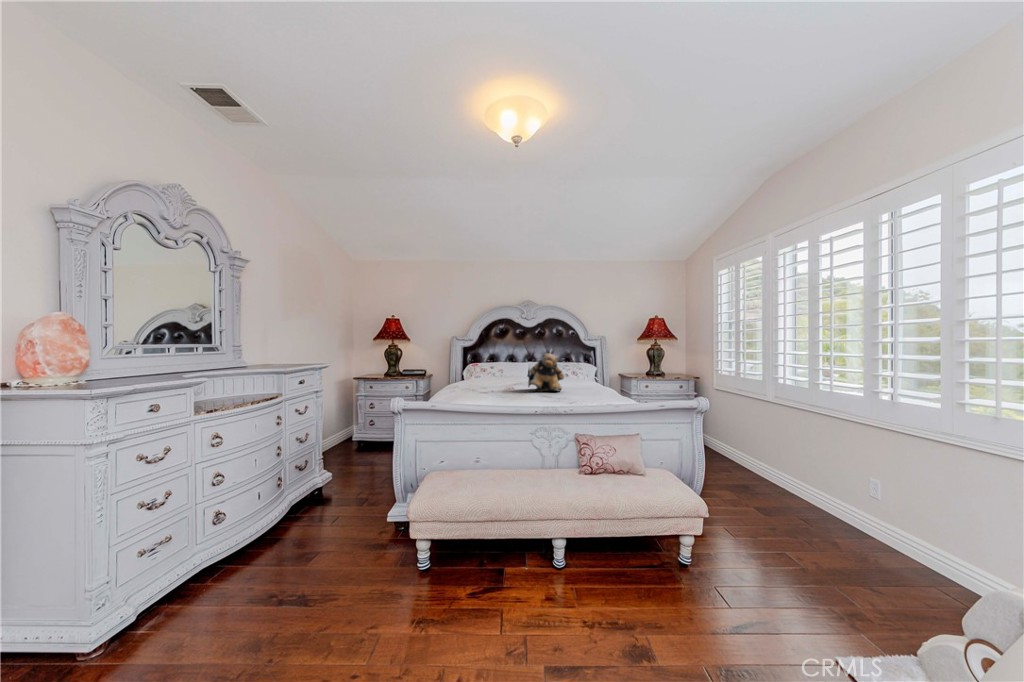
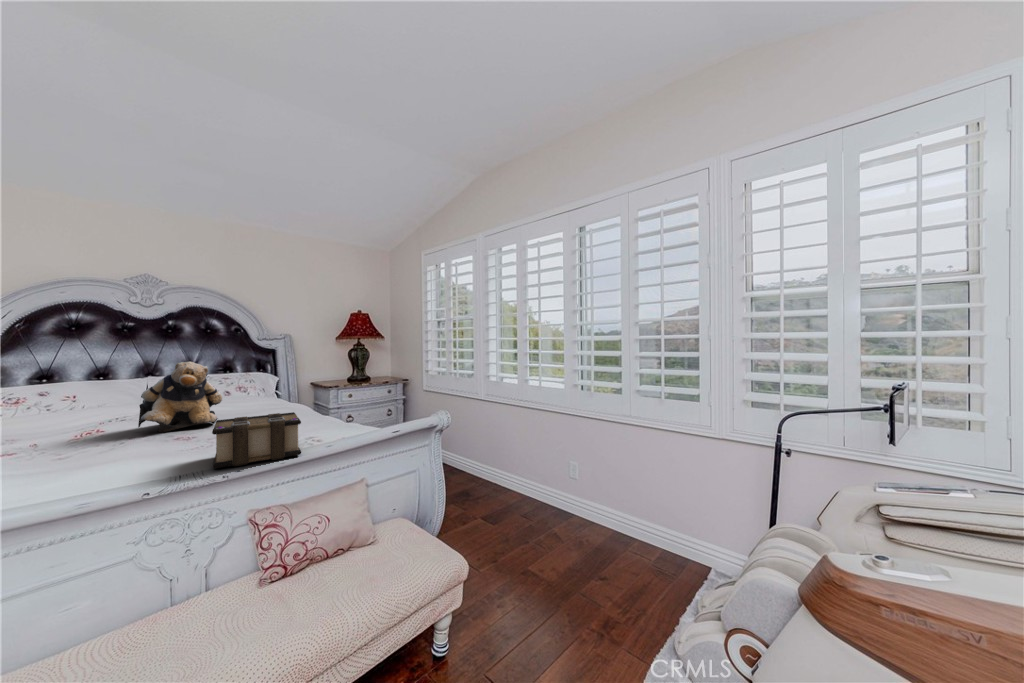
book: none [560,384,601,409] -> present [212,412,301,469]

